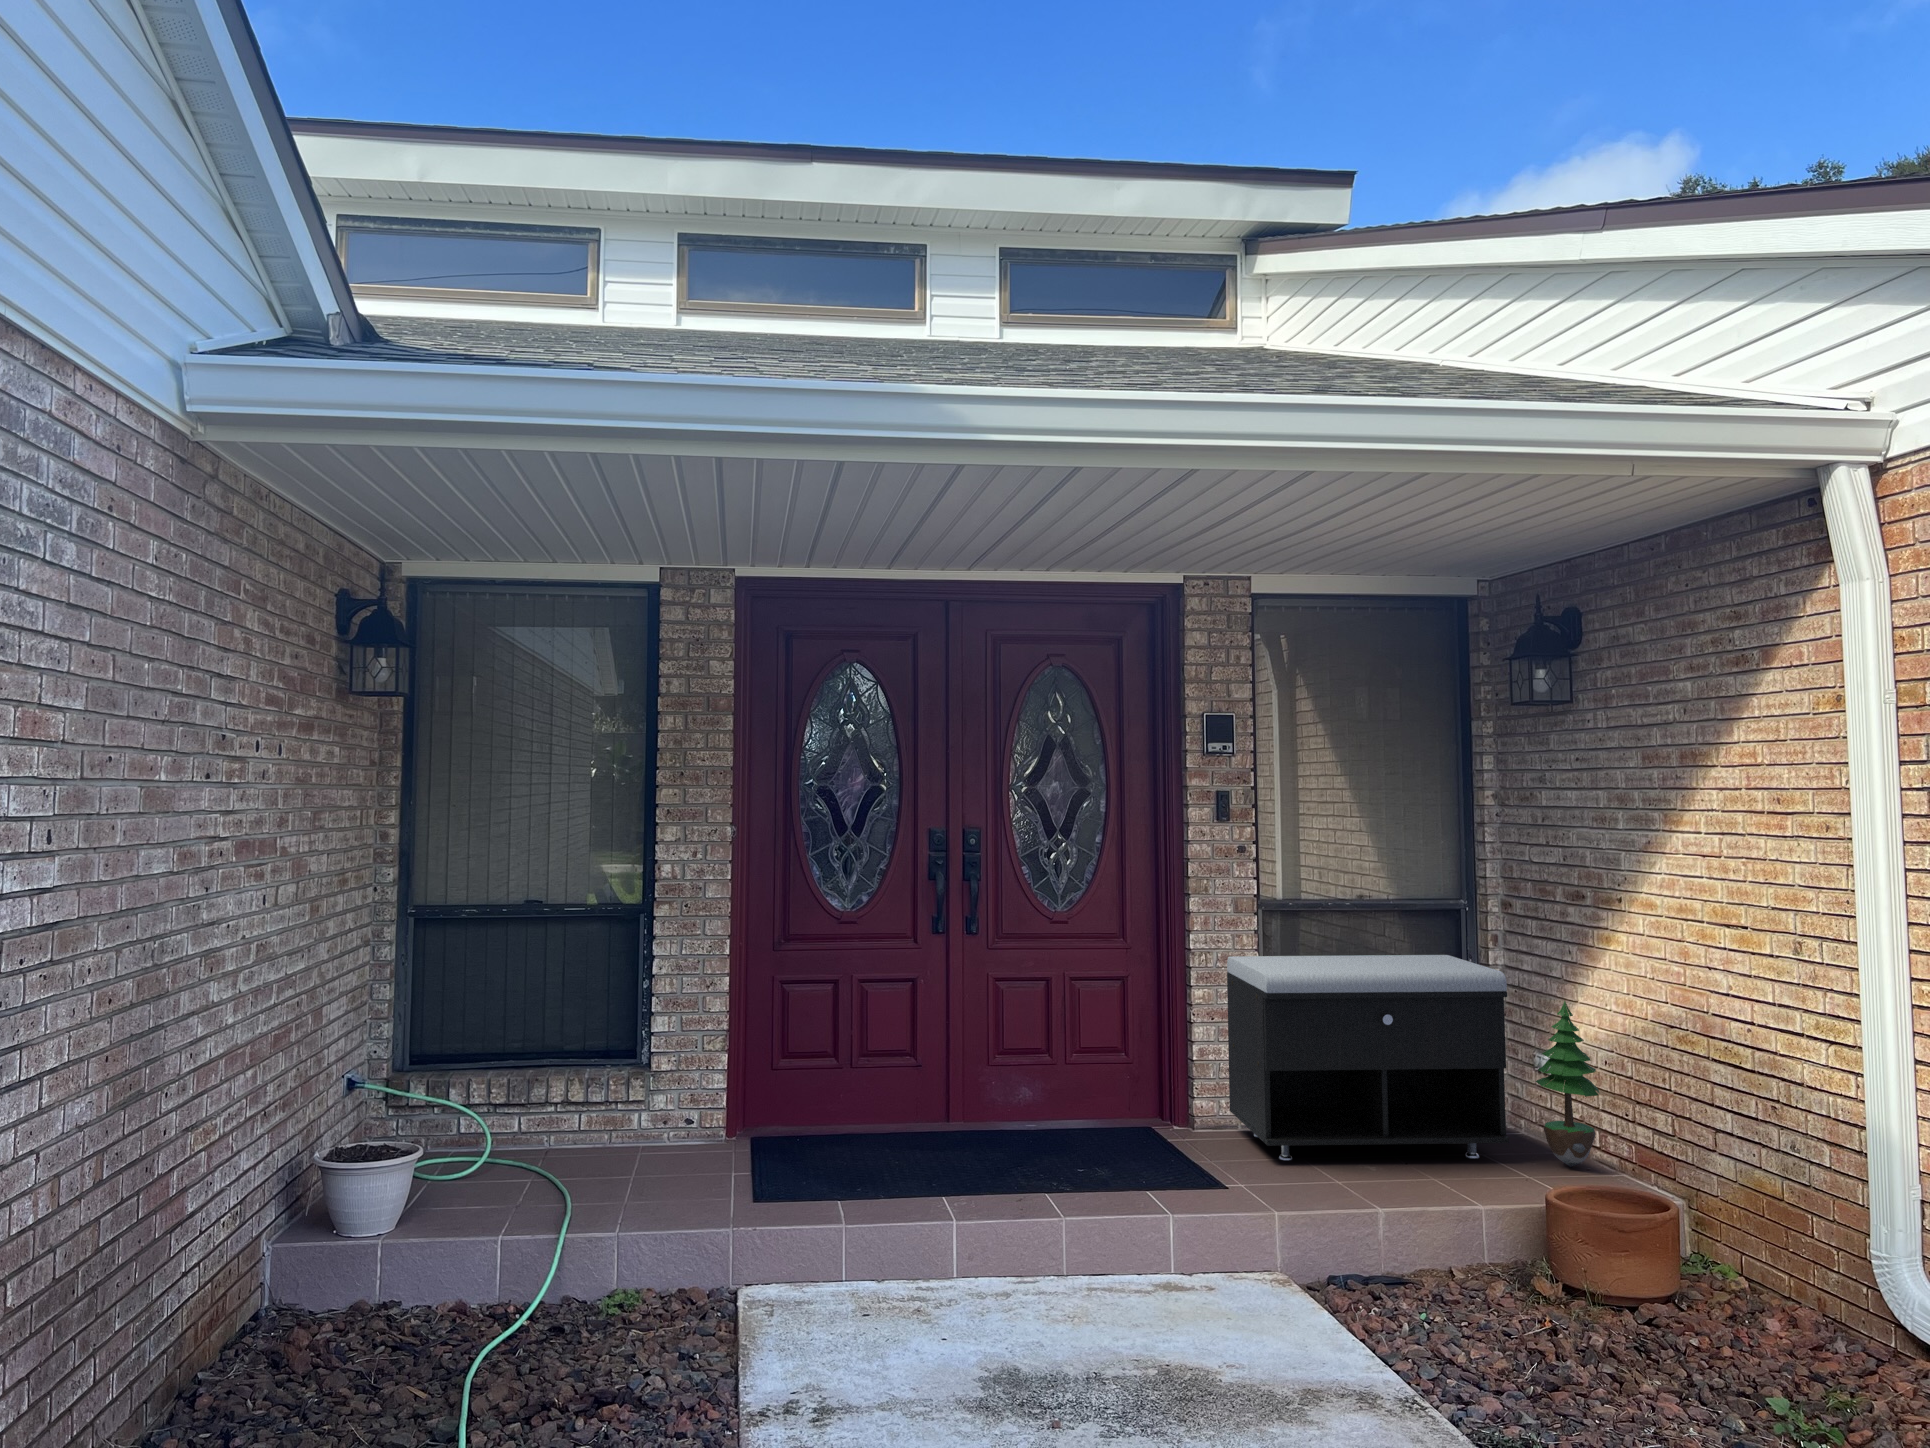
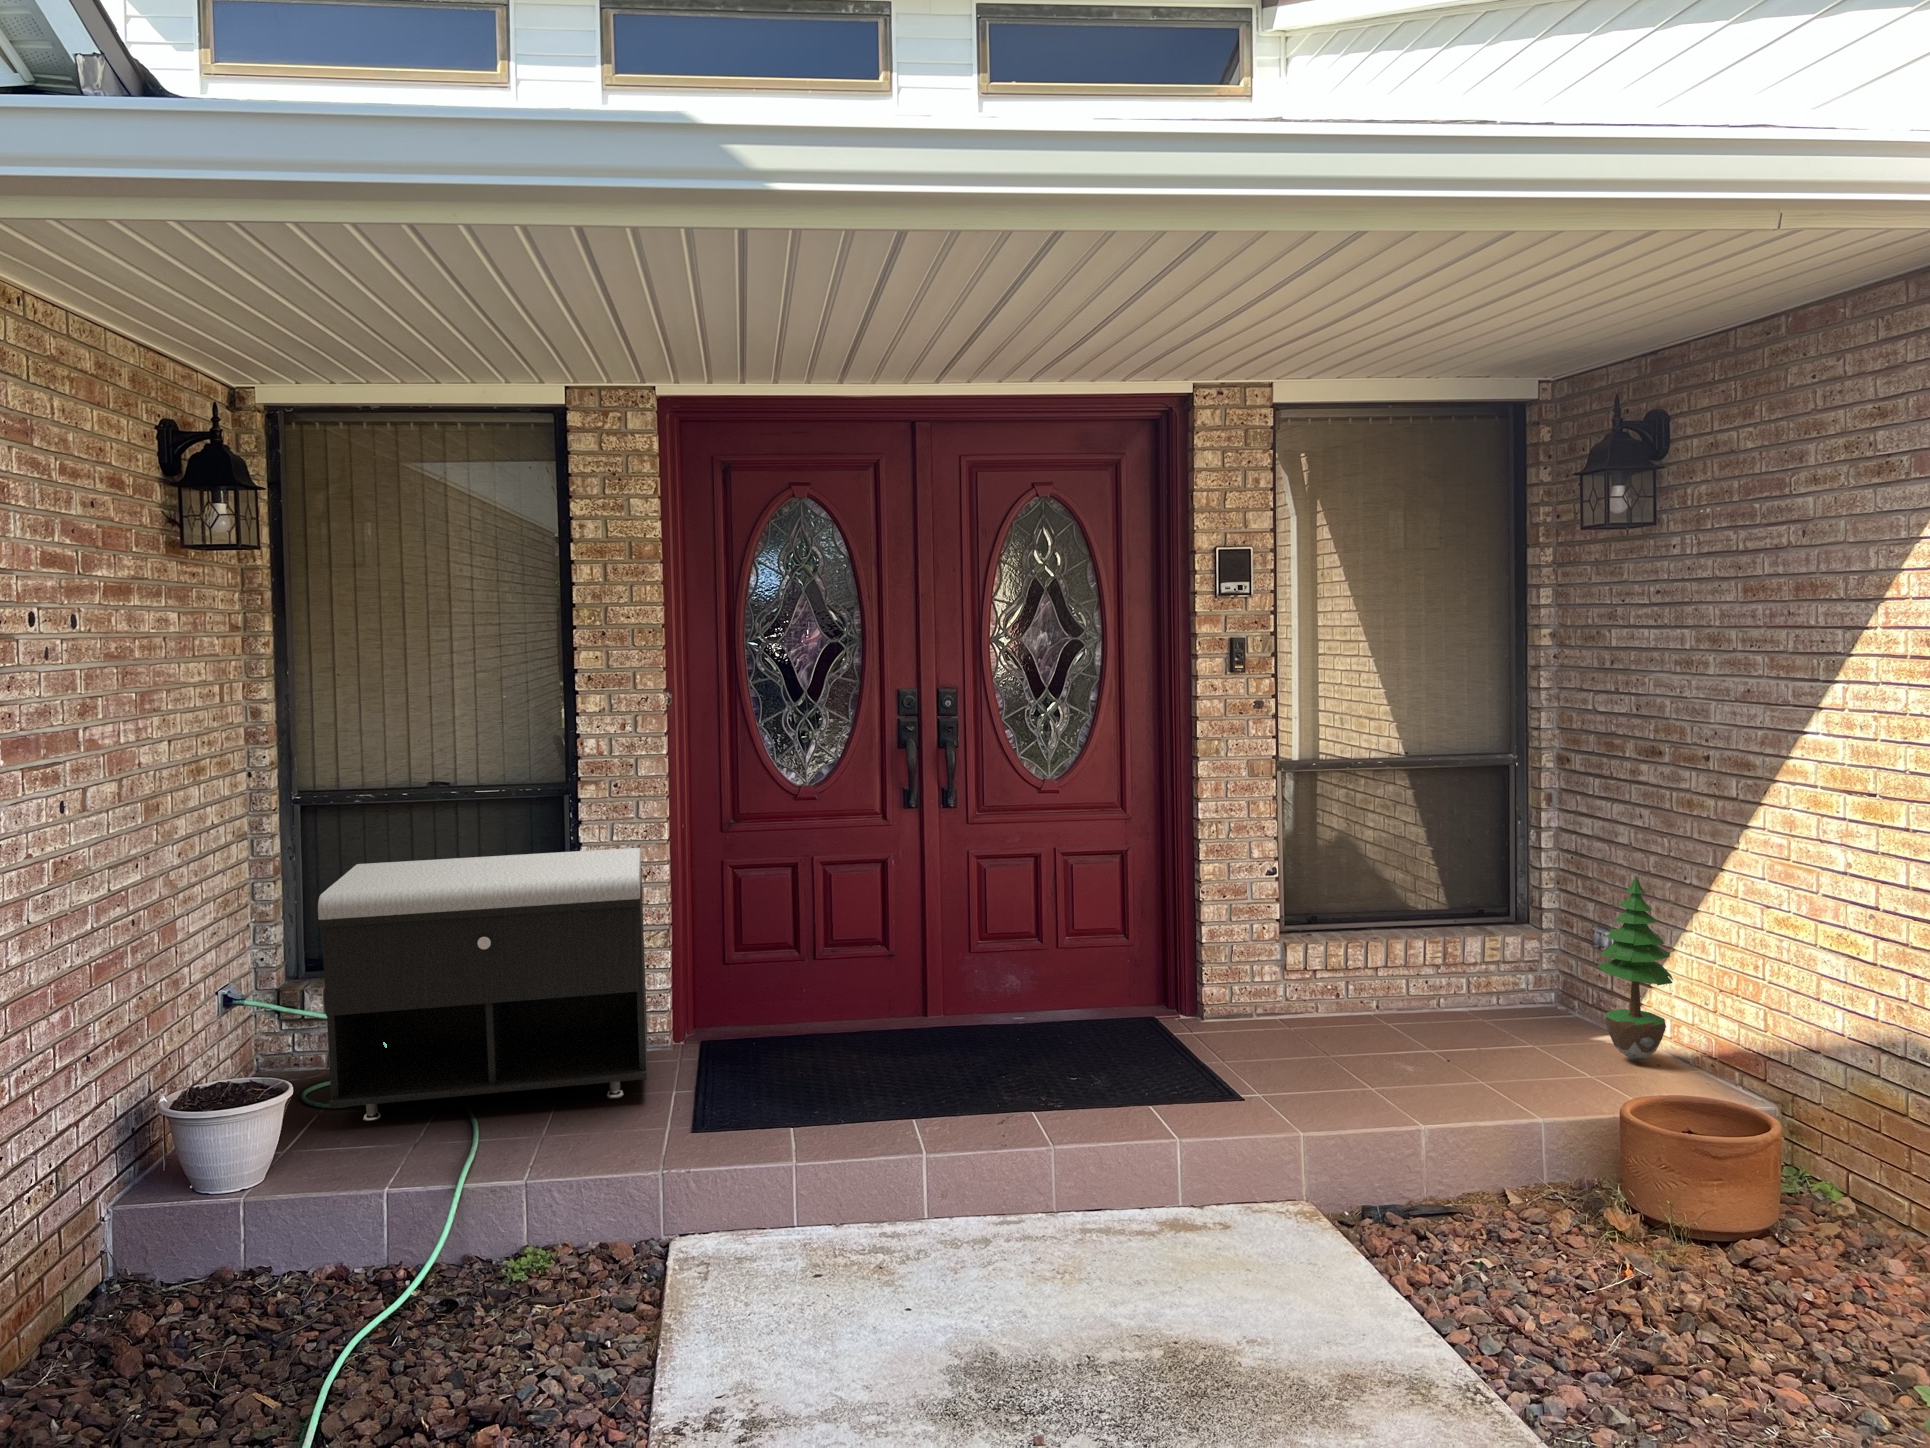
storage bench: present [1227,955,1509,1161] -> present [318,848,647,1121]

